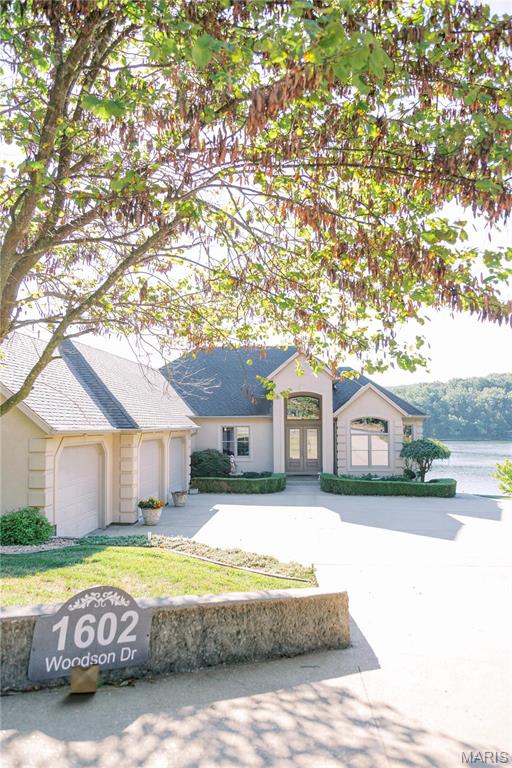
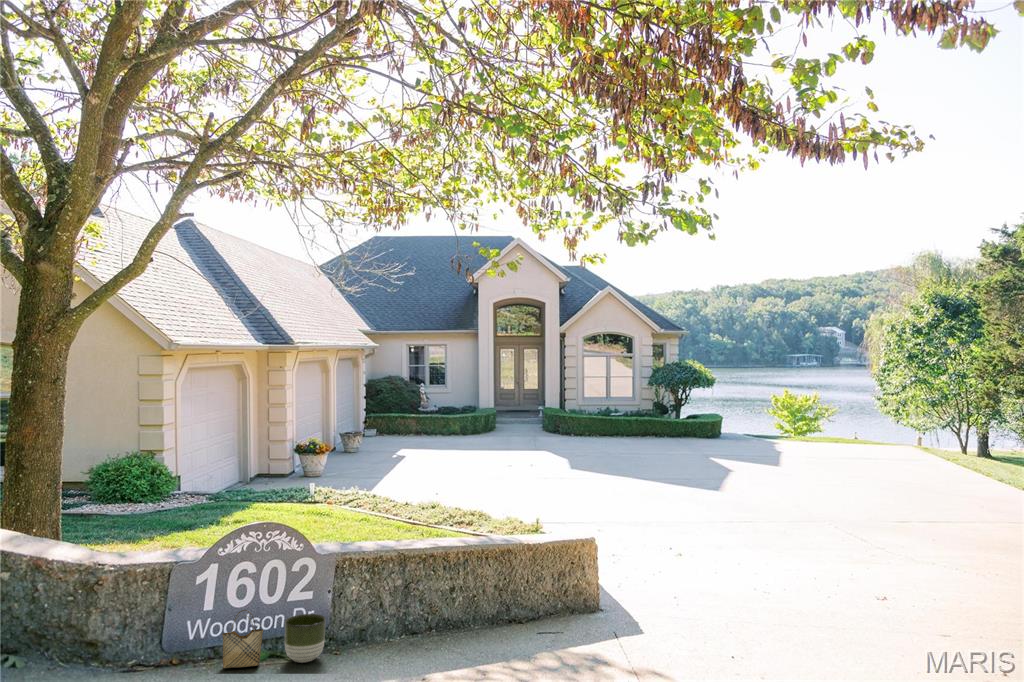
planter: none [115,652,144,690] -> present [285,614,325,663]

